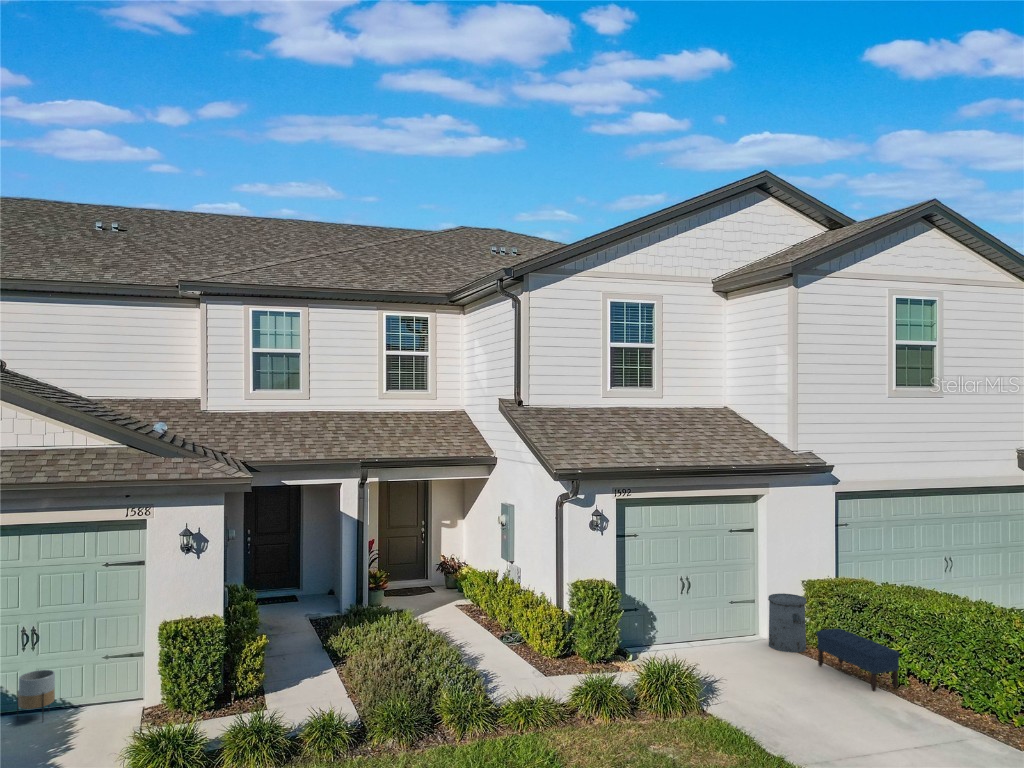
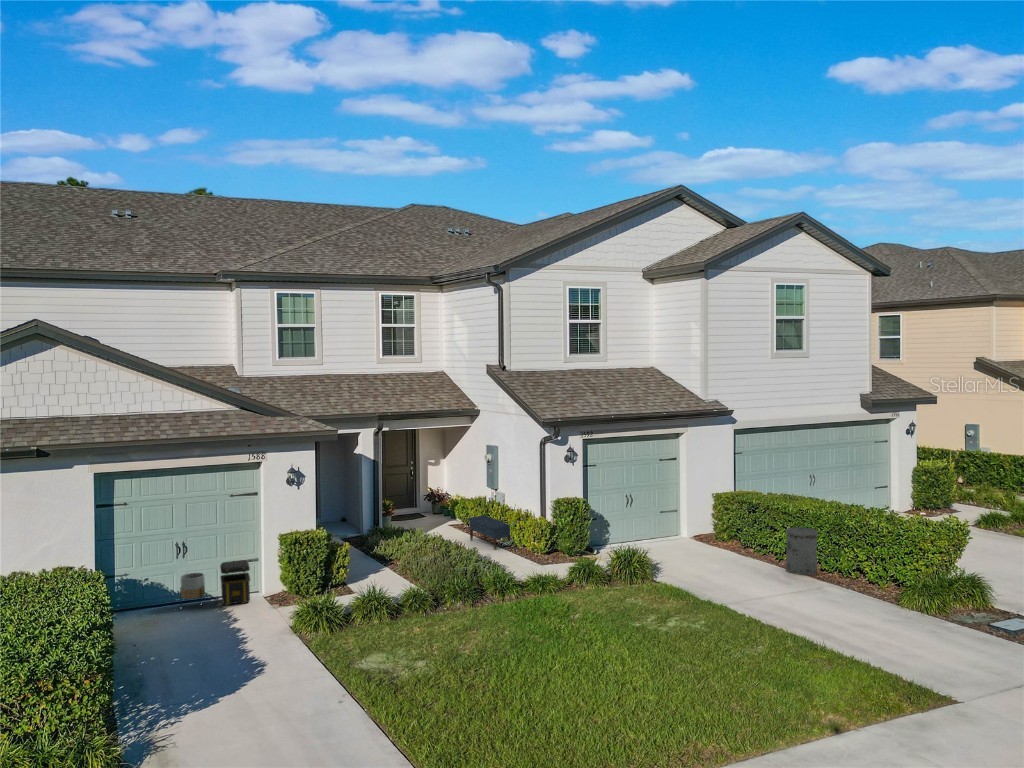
trash can: present [768,593,807,653] -> present [786,527,818,575]
bench: present [817,629,900,691] -> present [469,515,511,550]
toolbox: none [72,654,122,721] -> present [220,560,250,605]

